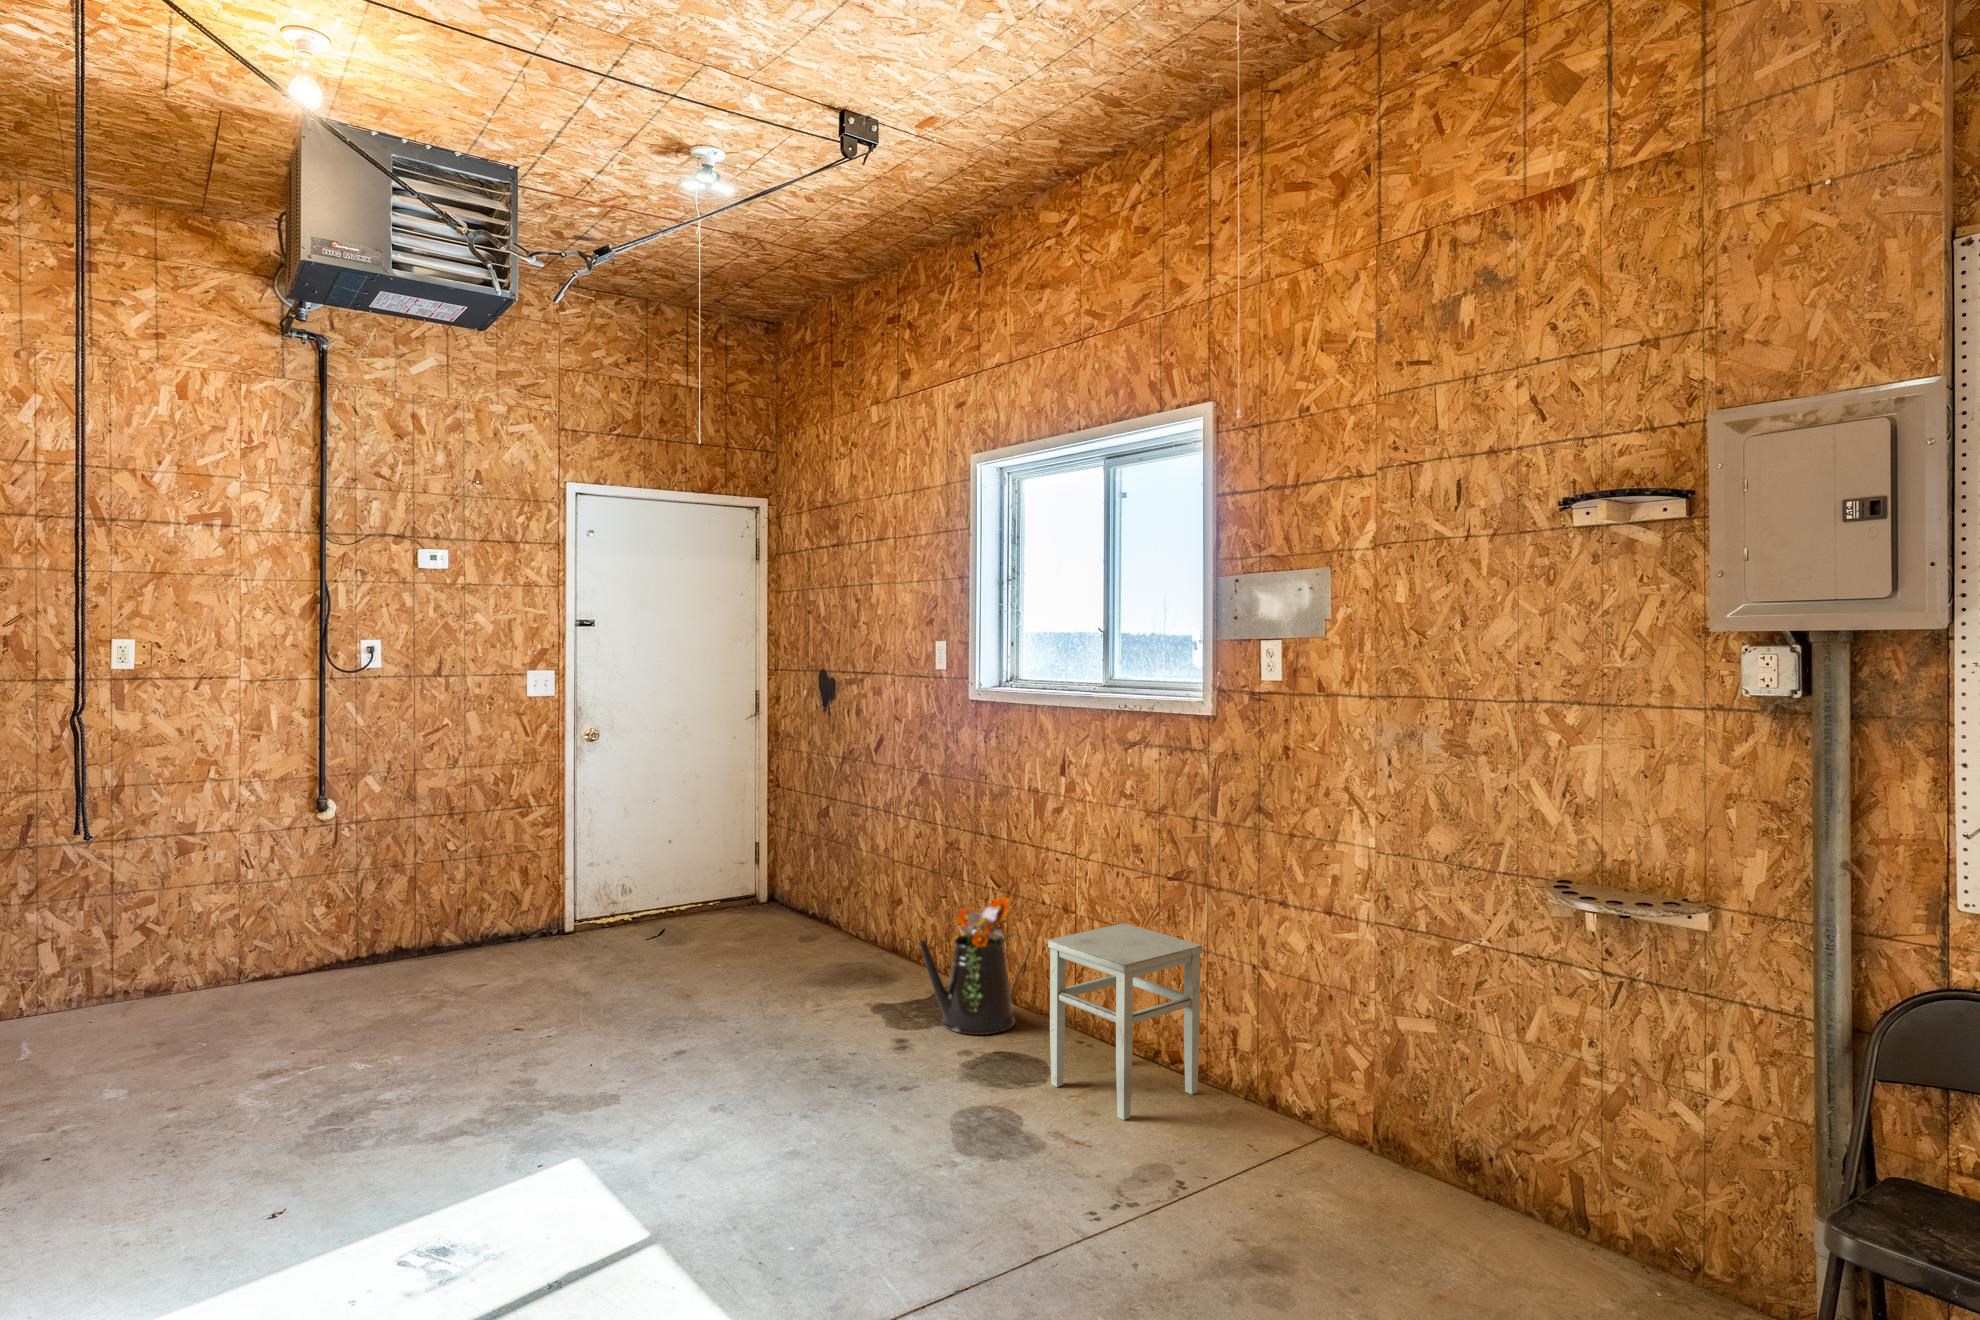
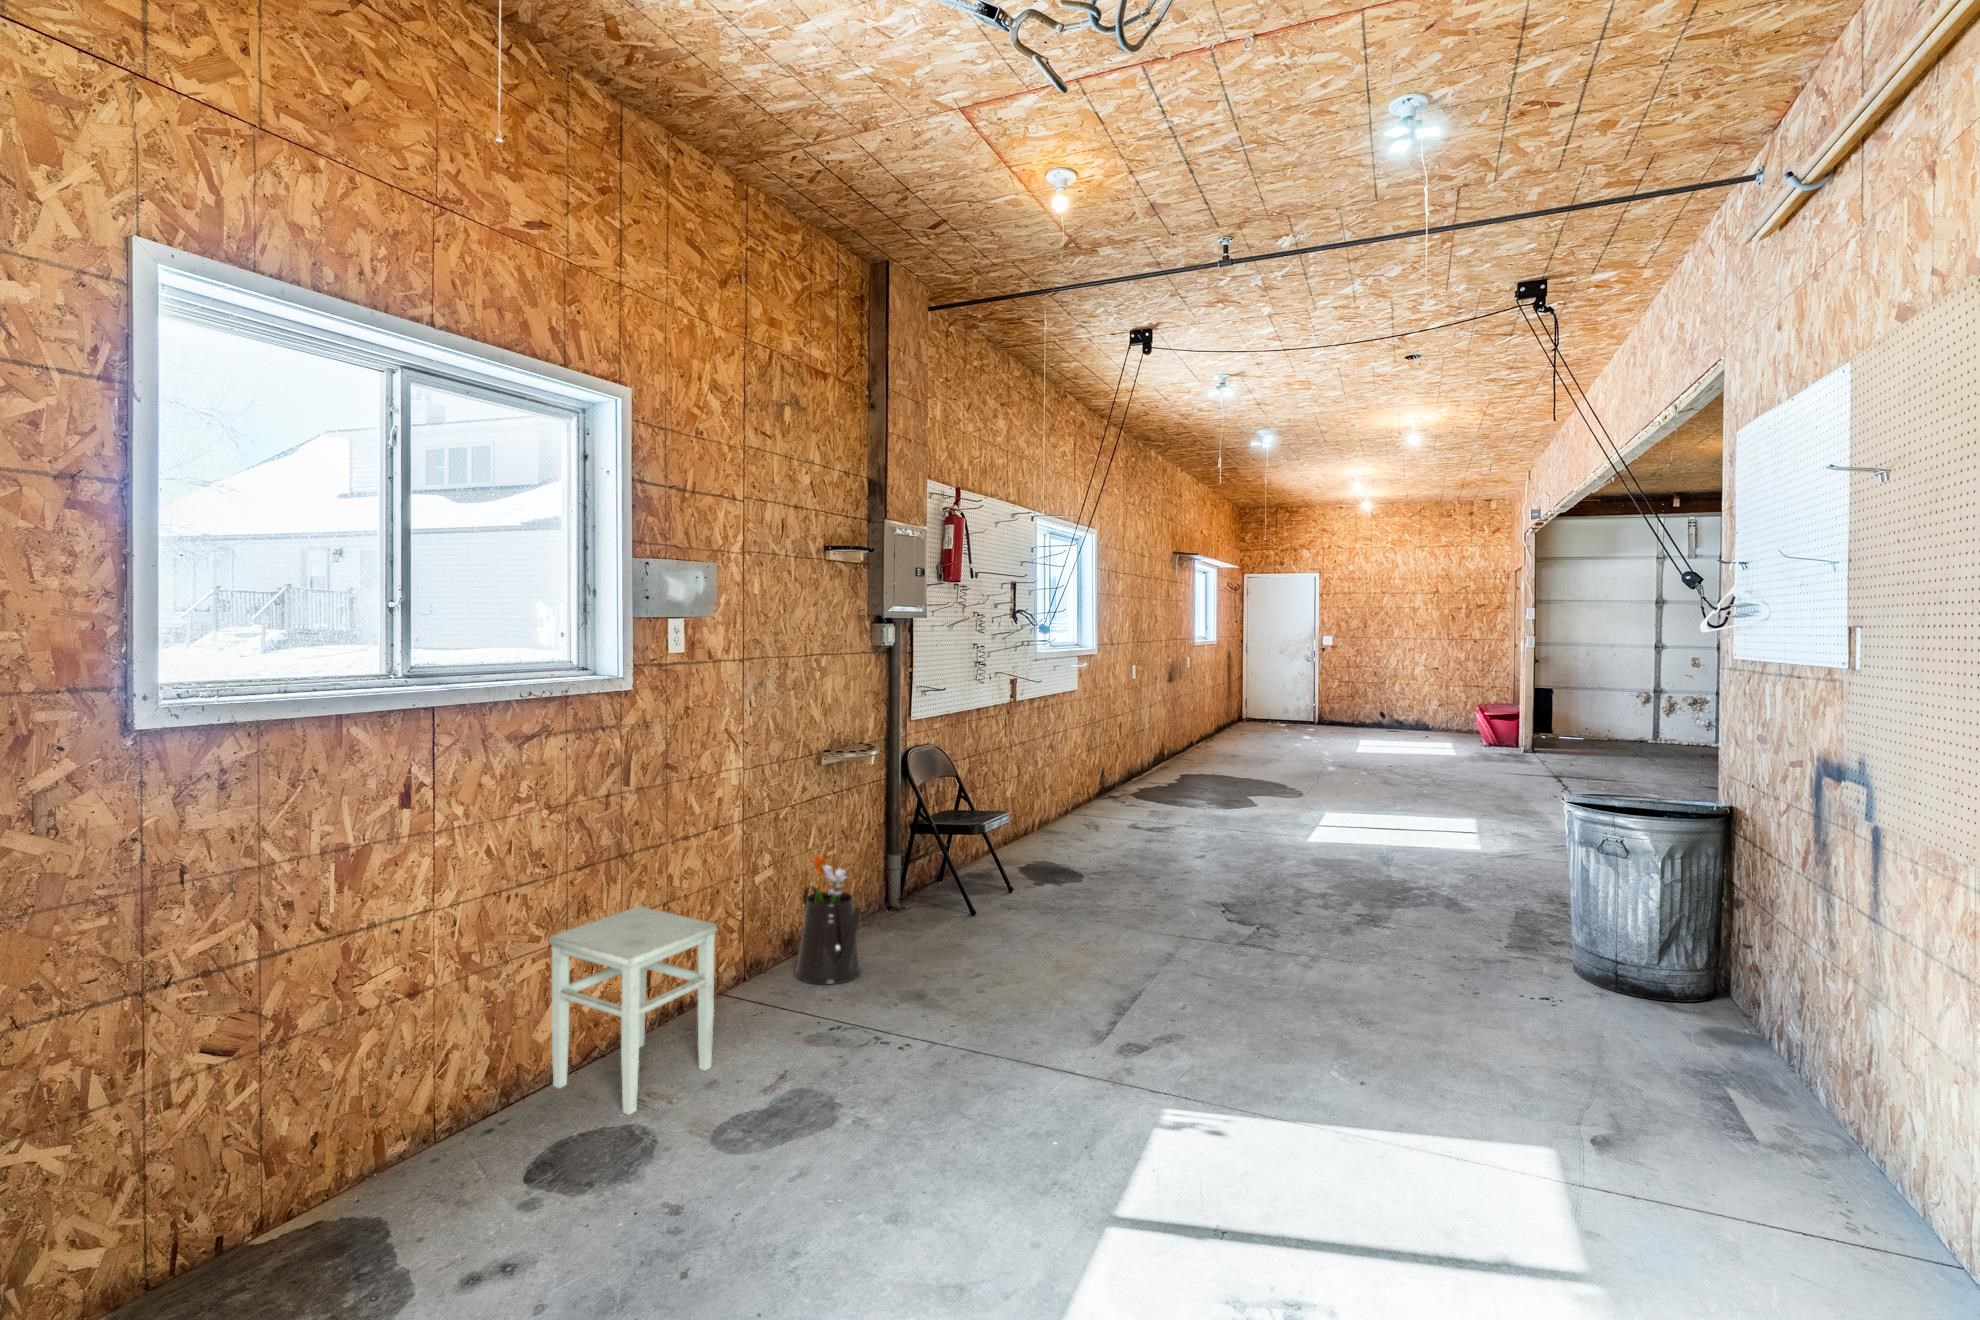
watering can: present [920,897,1029,1035] -> present [794,855,862,984]

